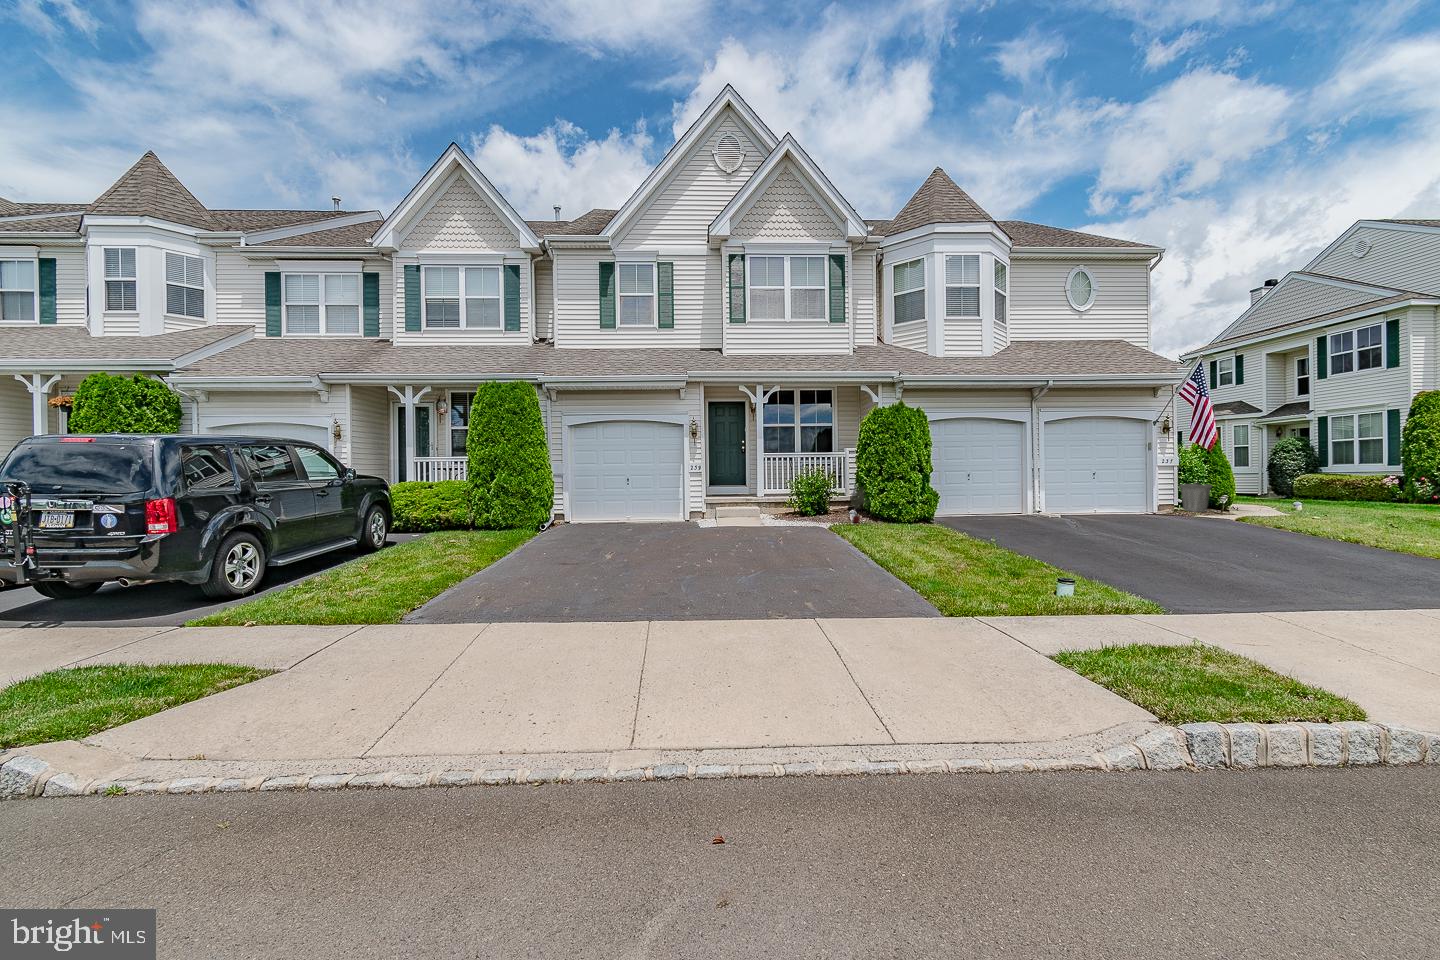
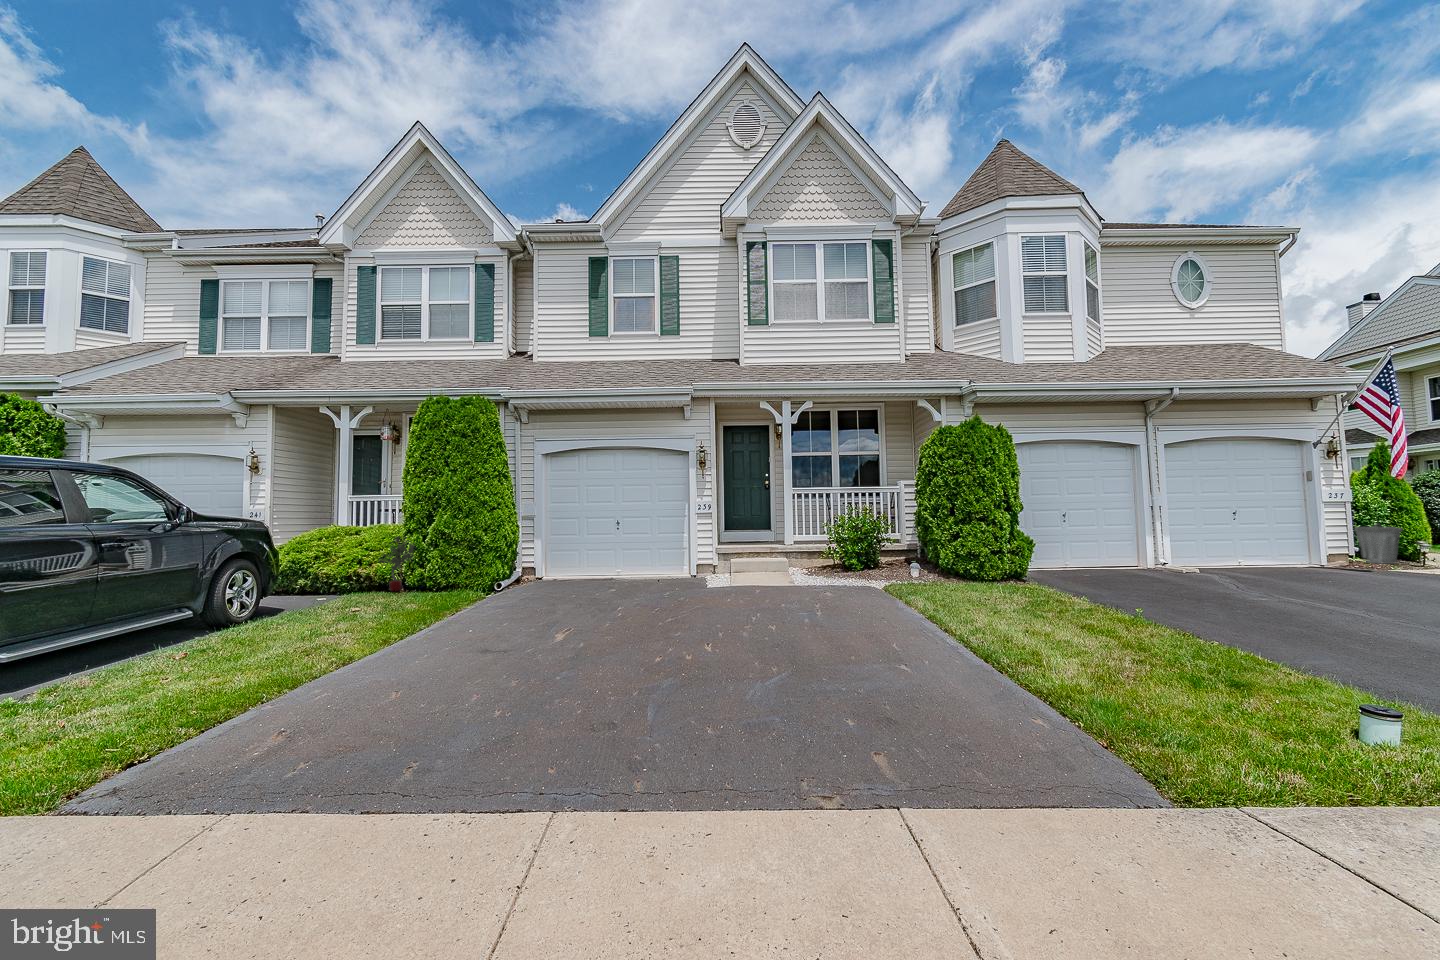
potted tree: present [851,487,869,523] -> present [379,536,414,591]

